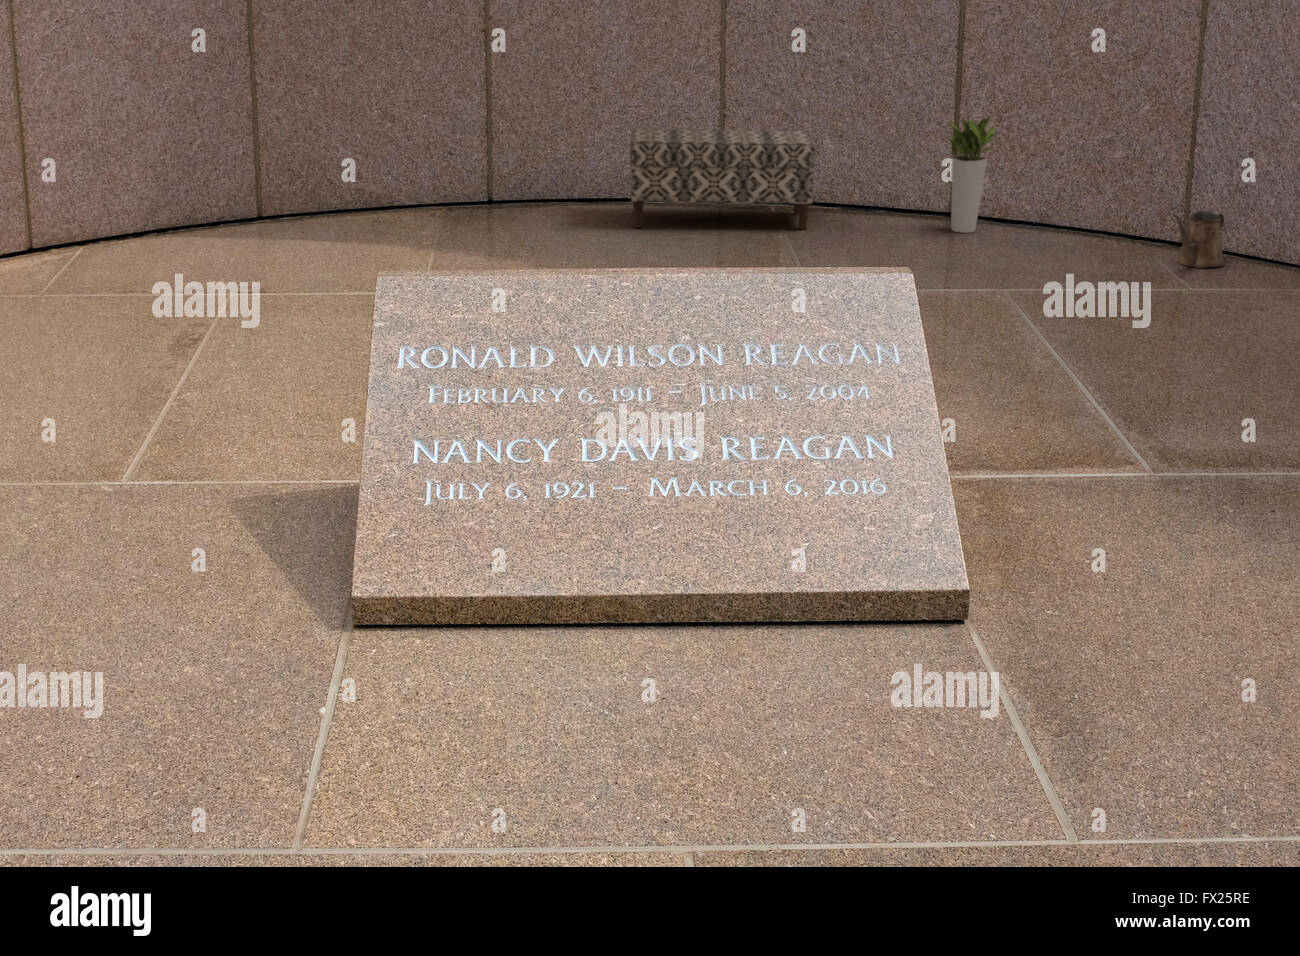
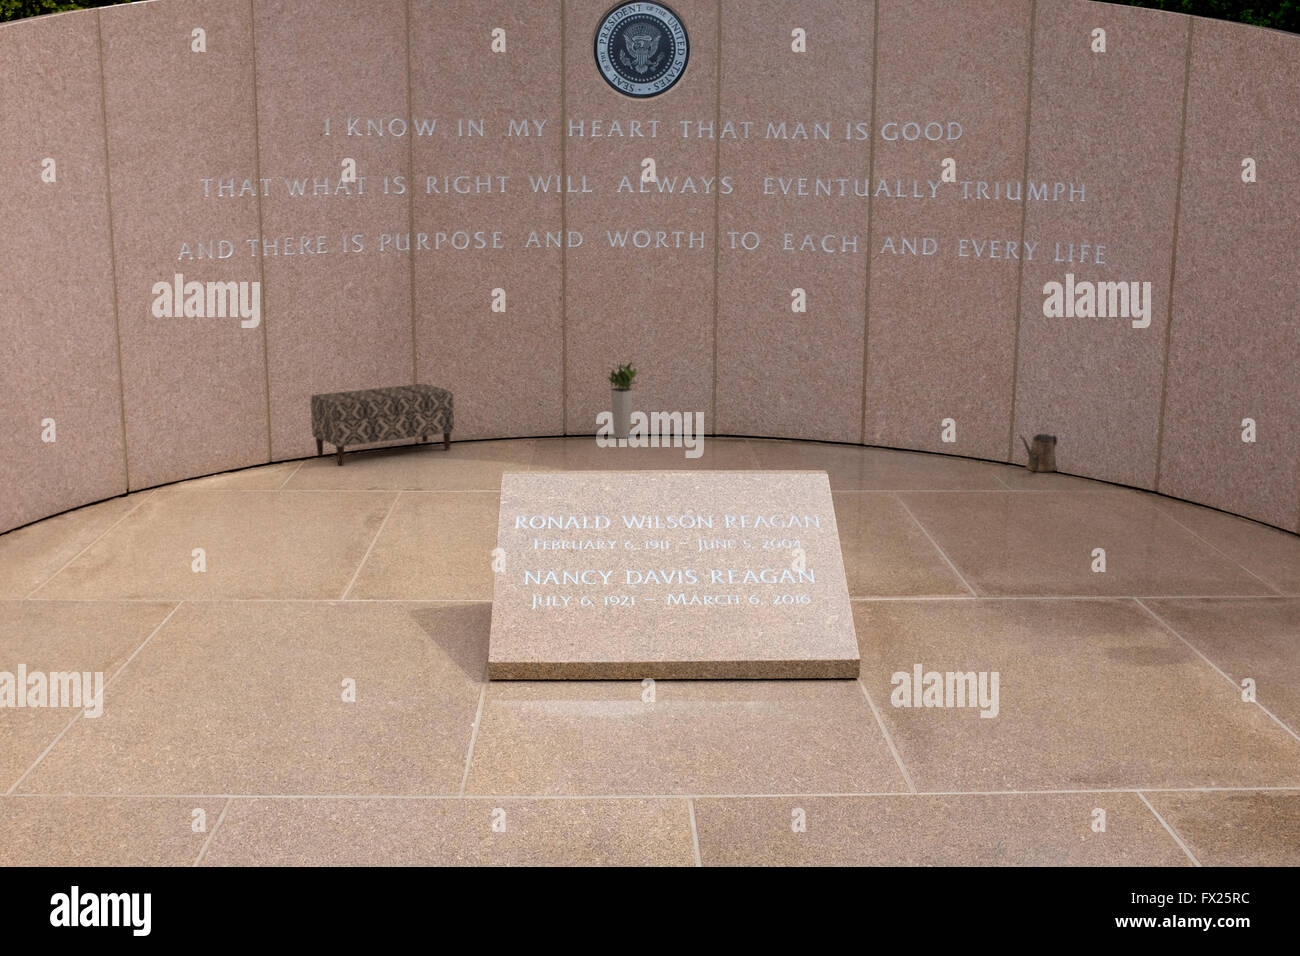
planter: present [949,116,996,233] -> present [608,362,637,438]
bench: present [629,128,815,230] -> present [311,384,454,465]

